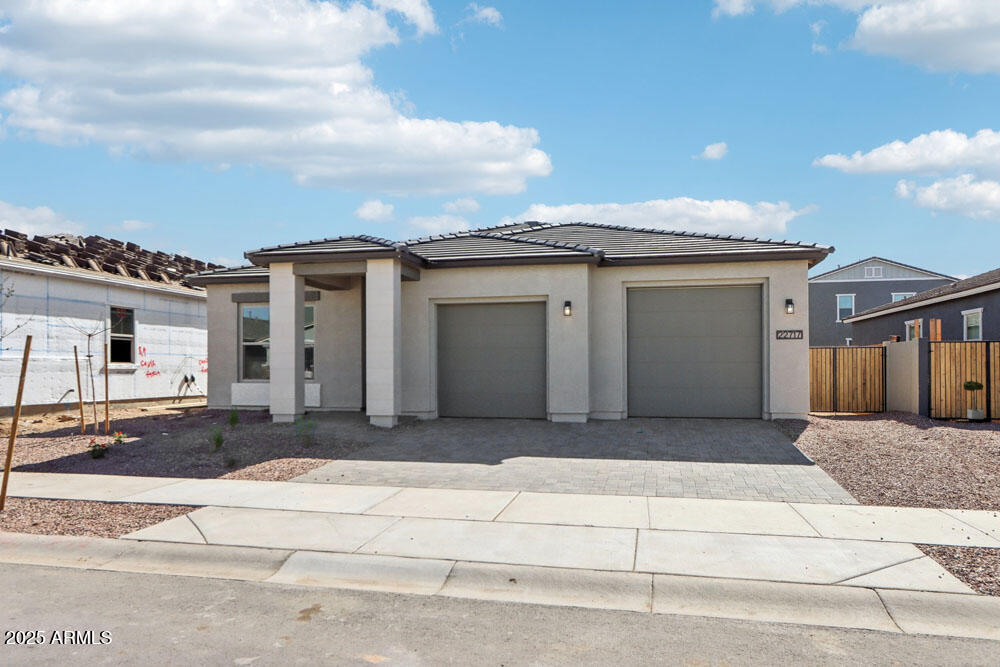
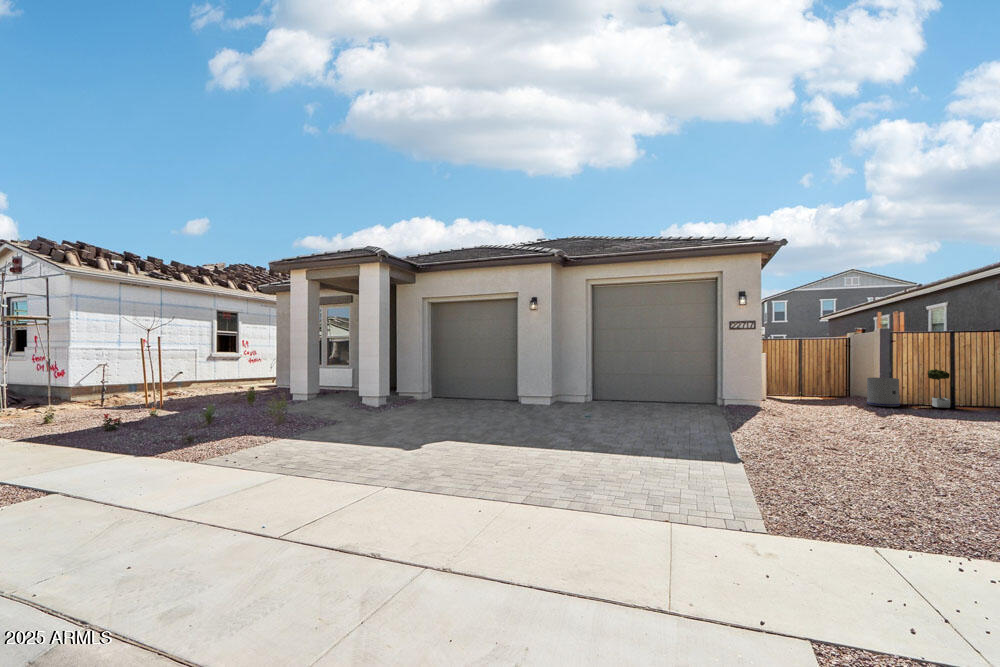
trash can: none [907,390,938,419] -> present [867,377,900,406]

